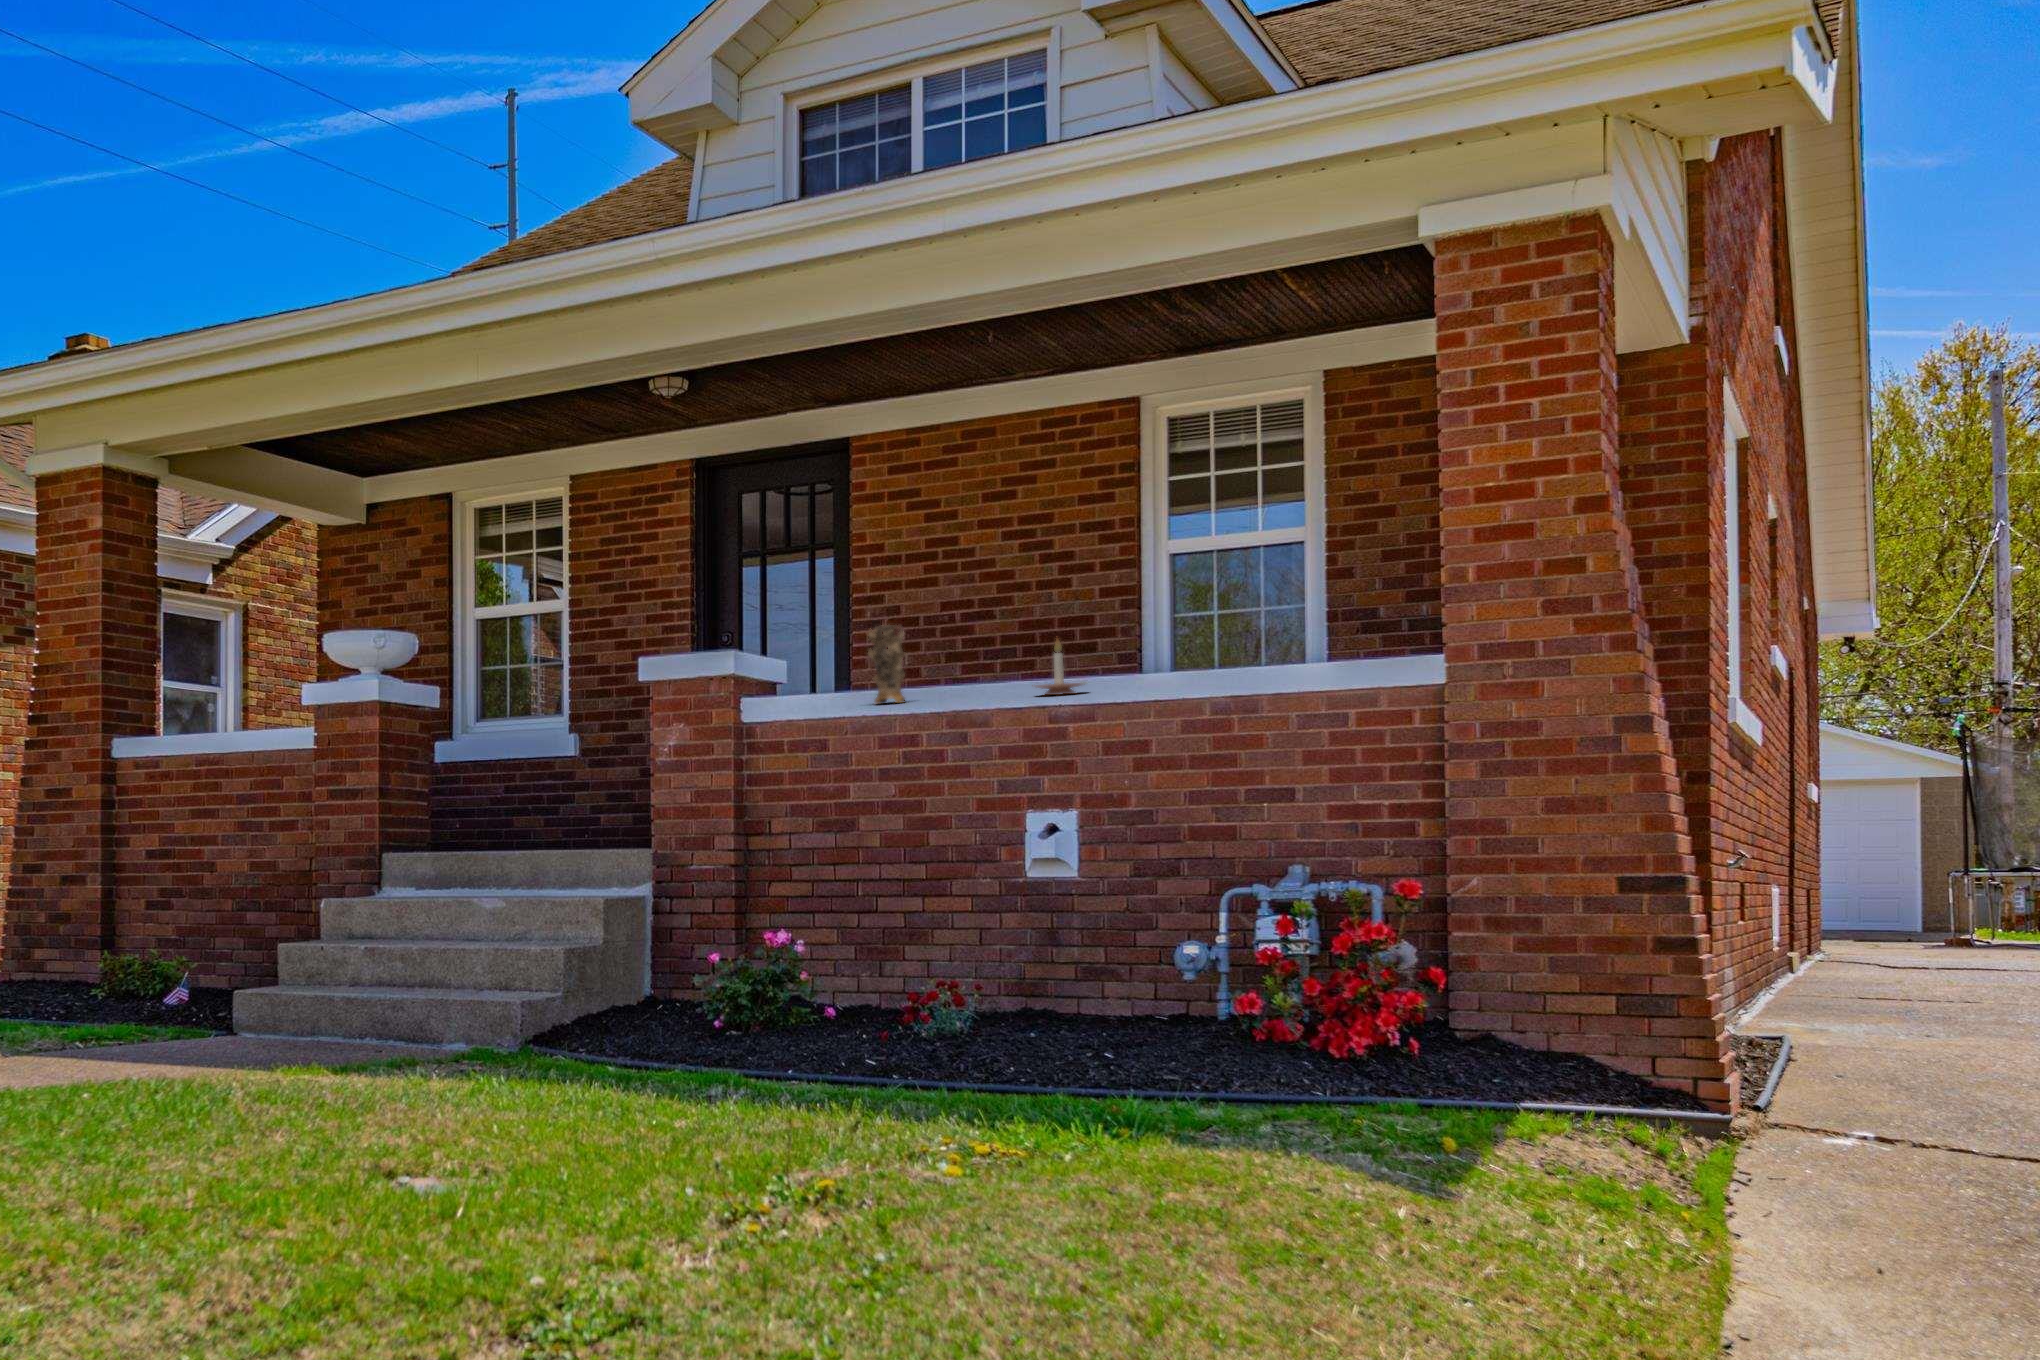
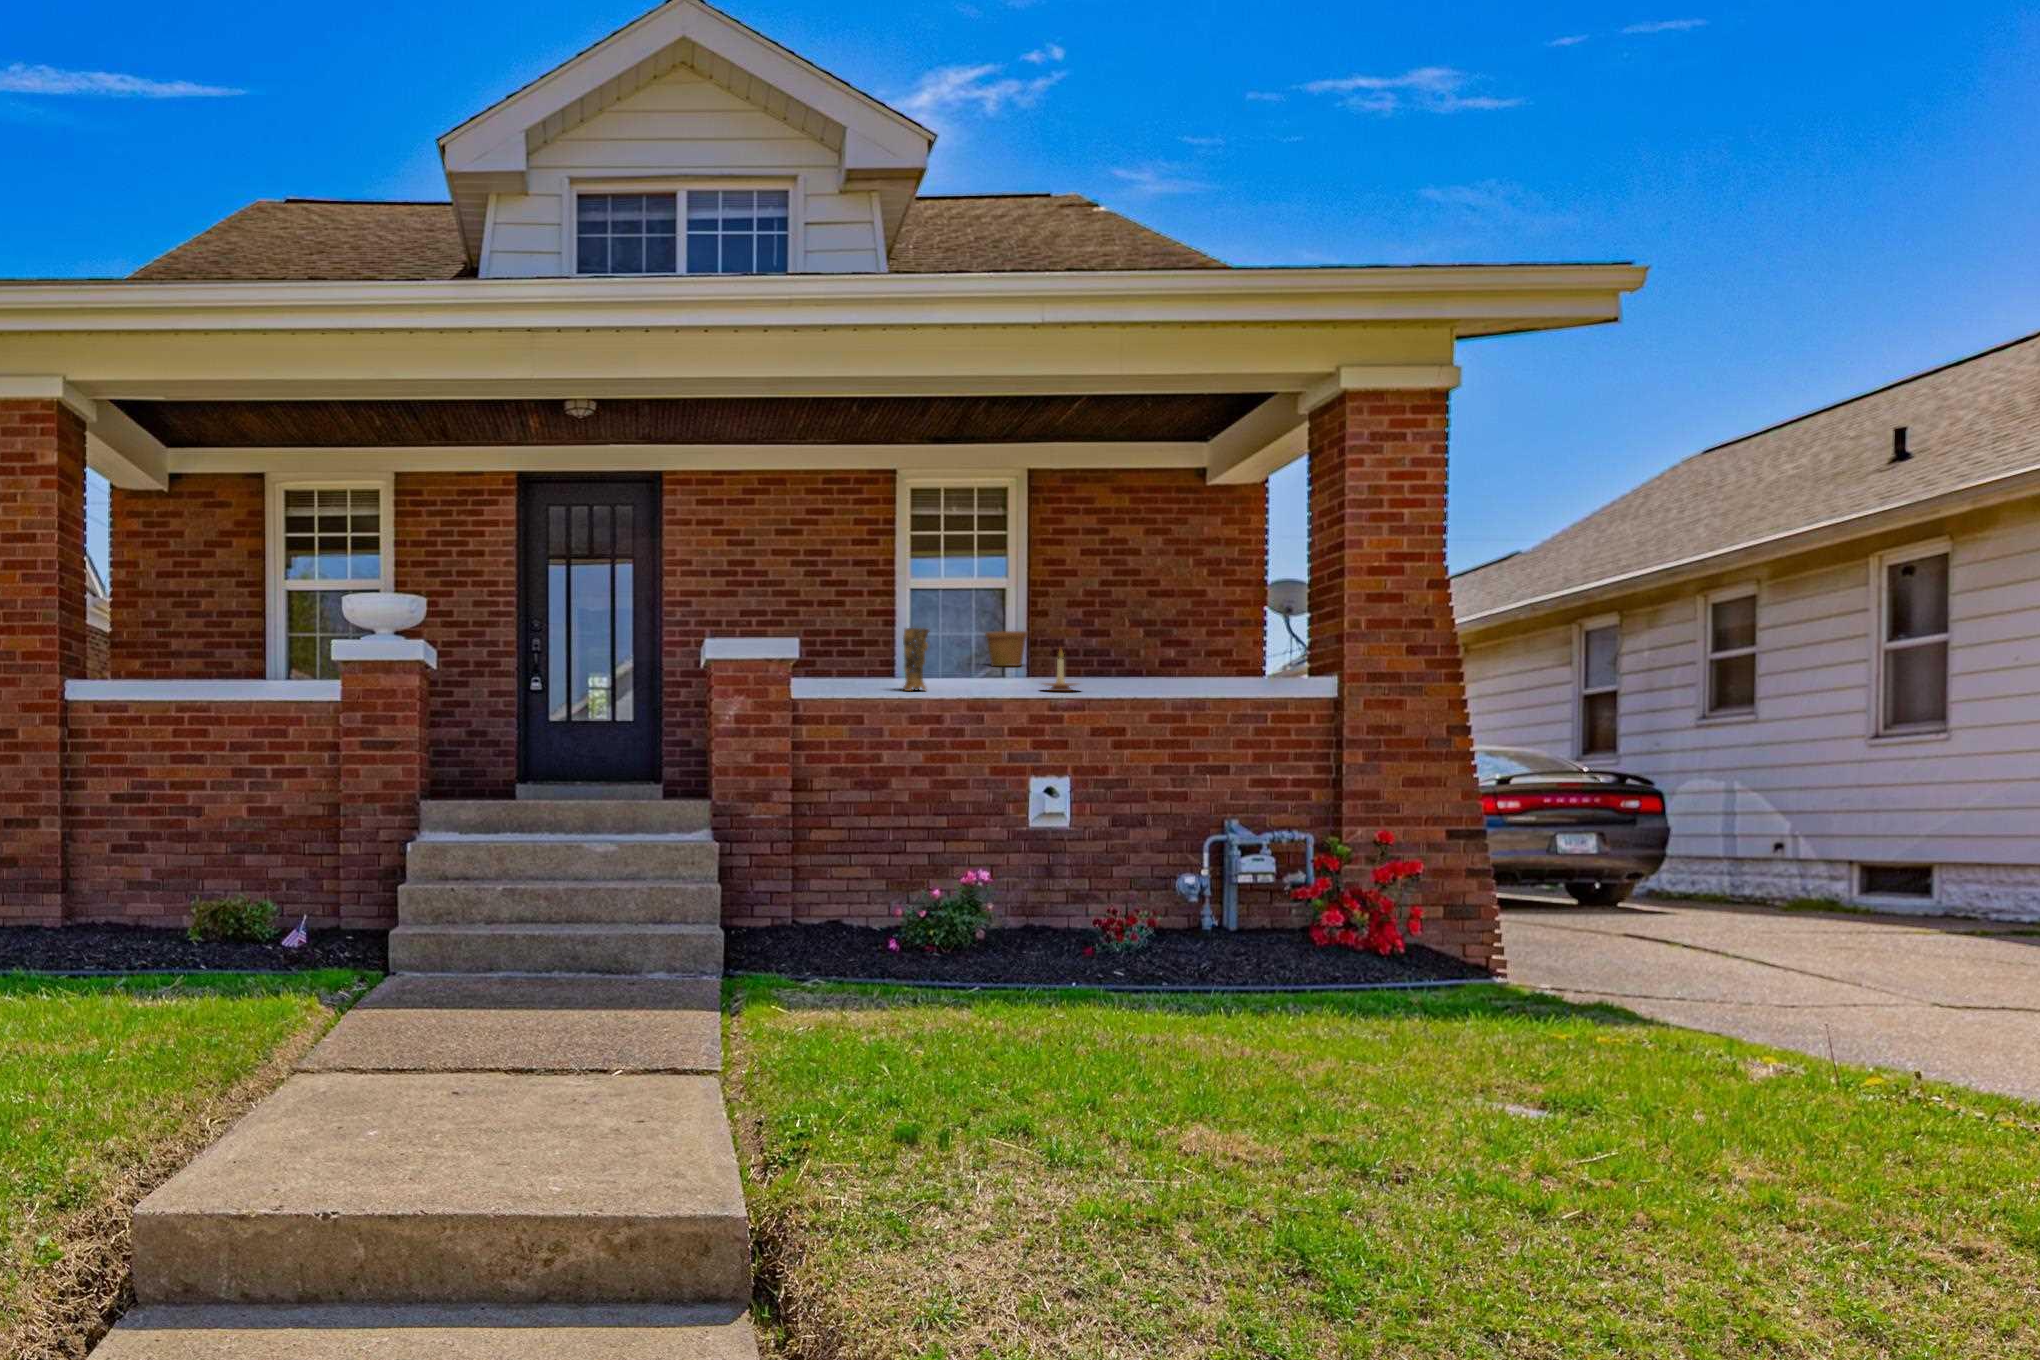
flower pot: none [1270,606,1334,659] -> present [985,631,1028,666]

